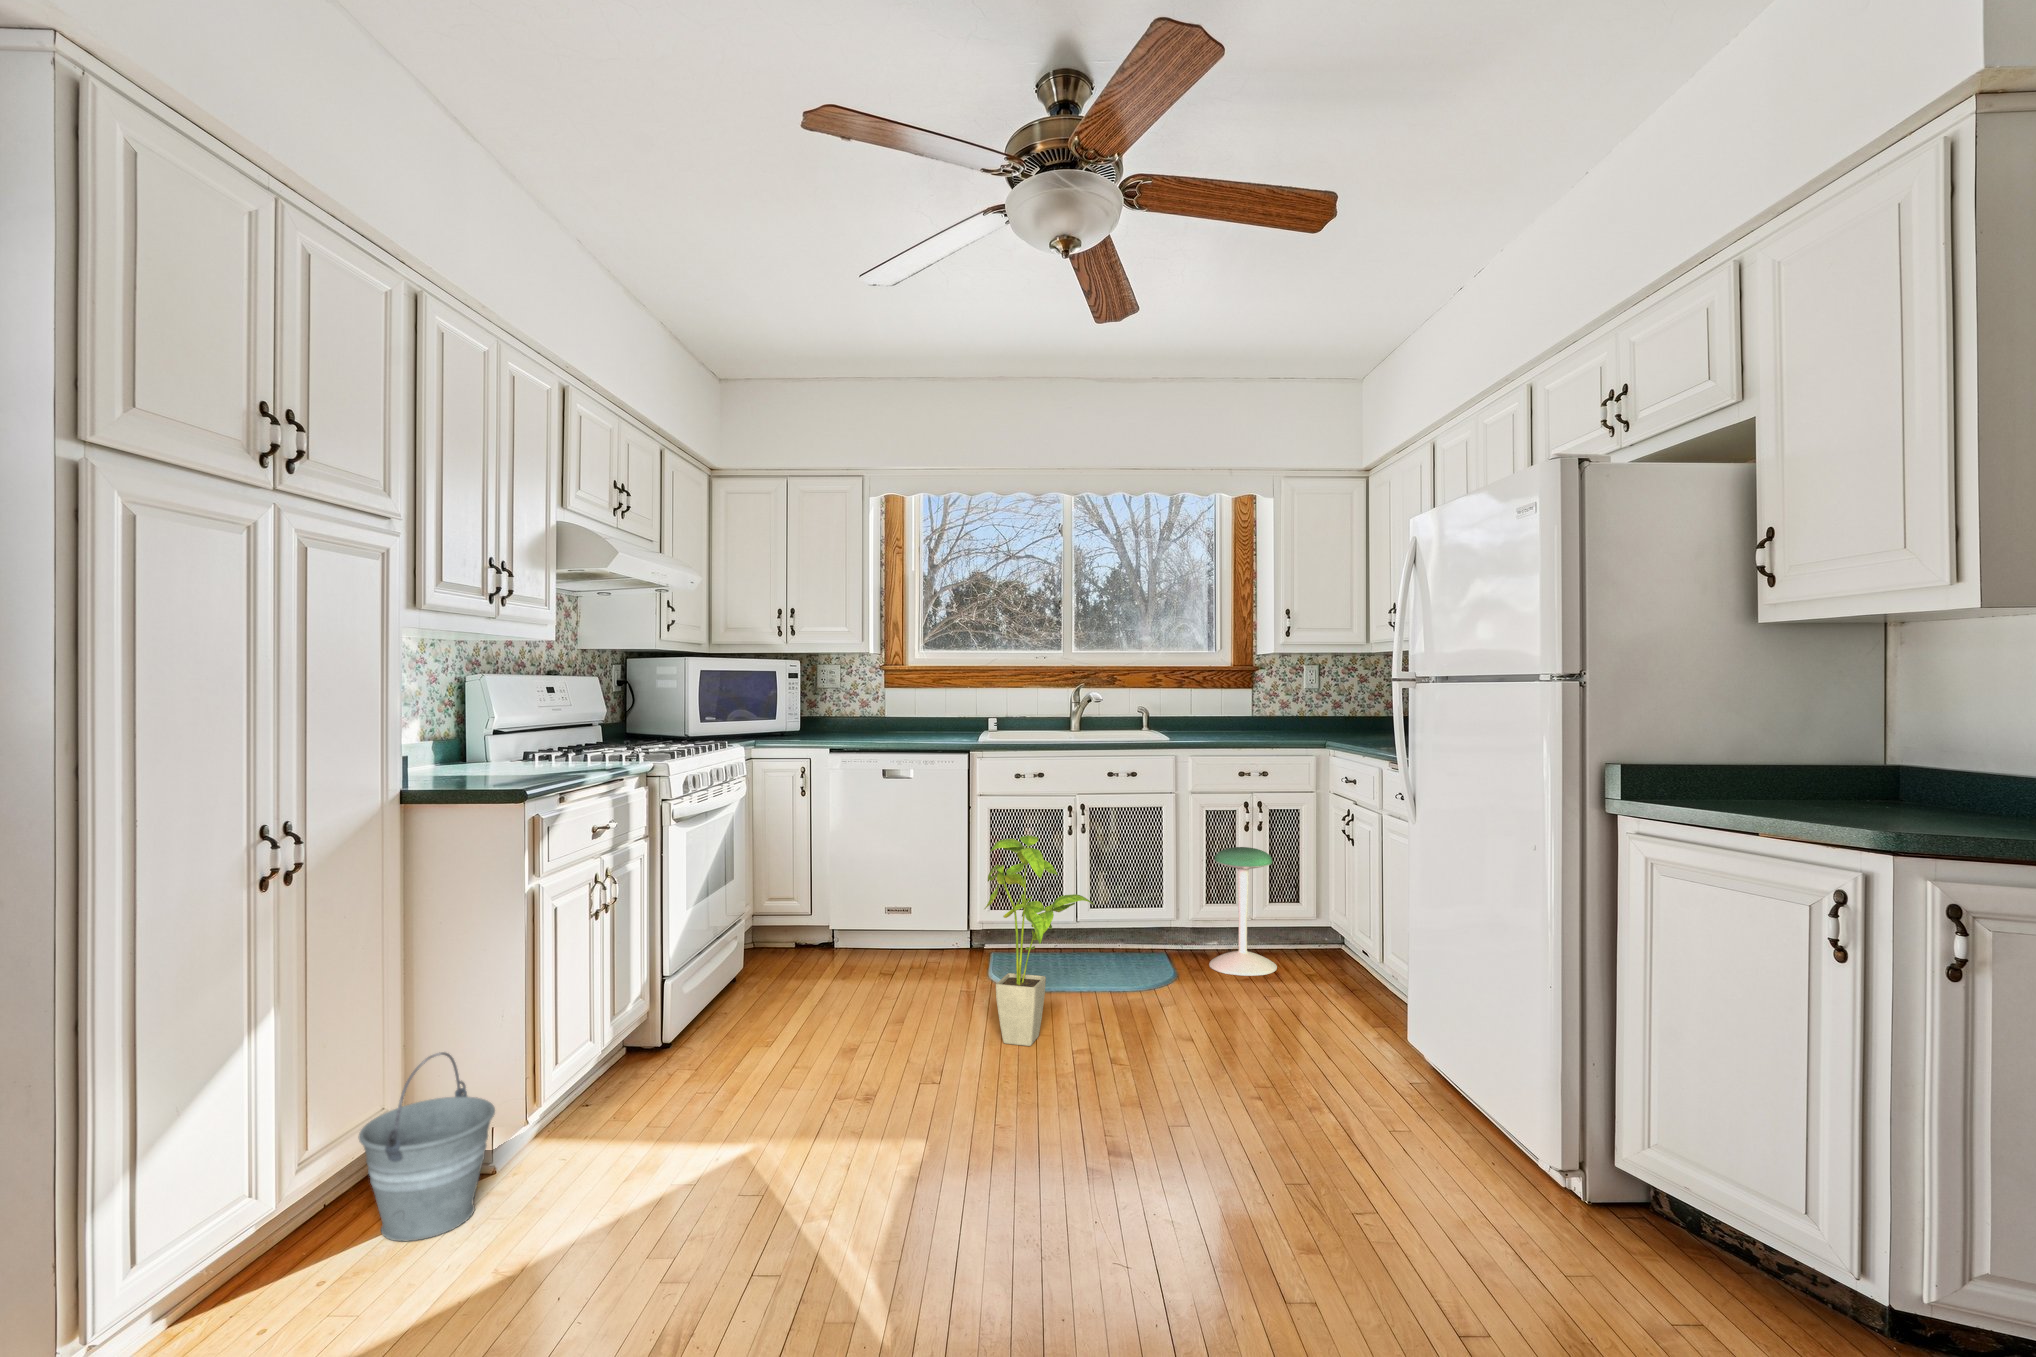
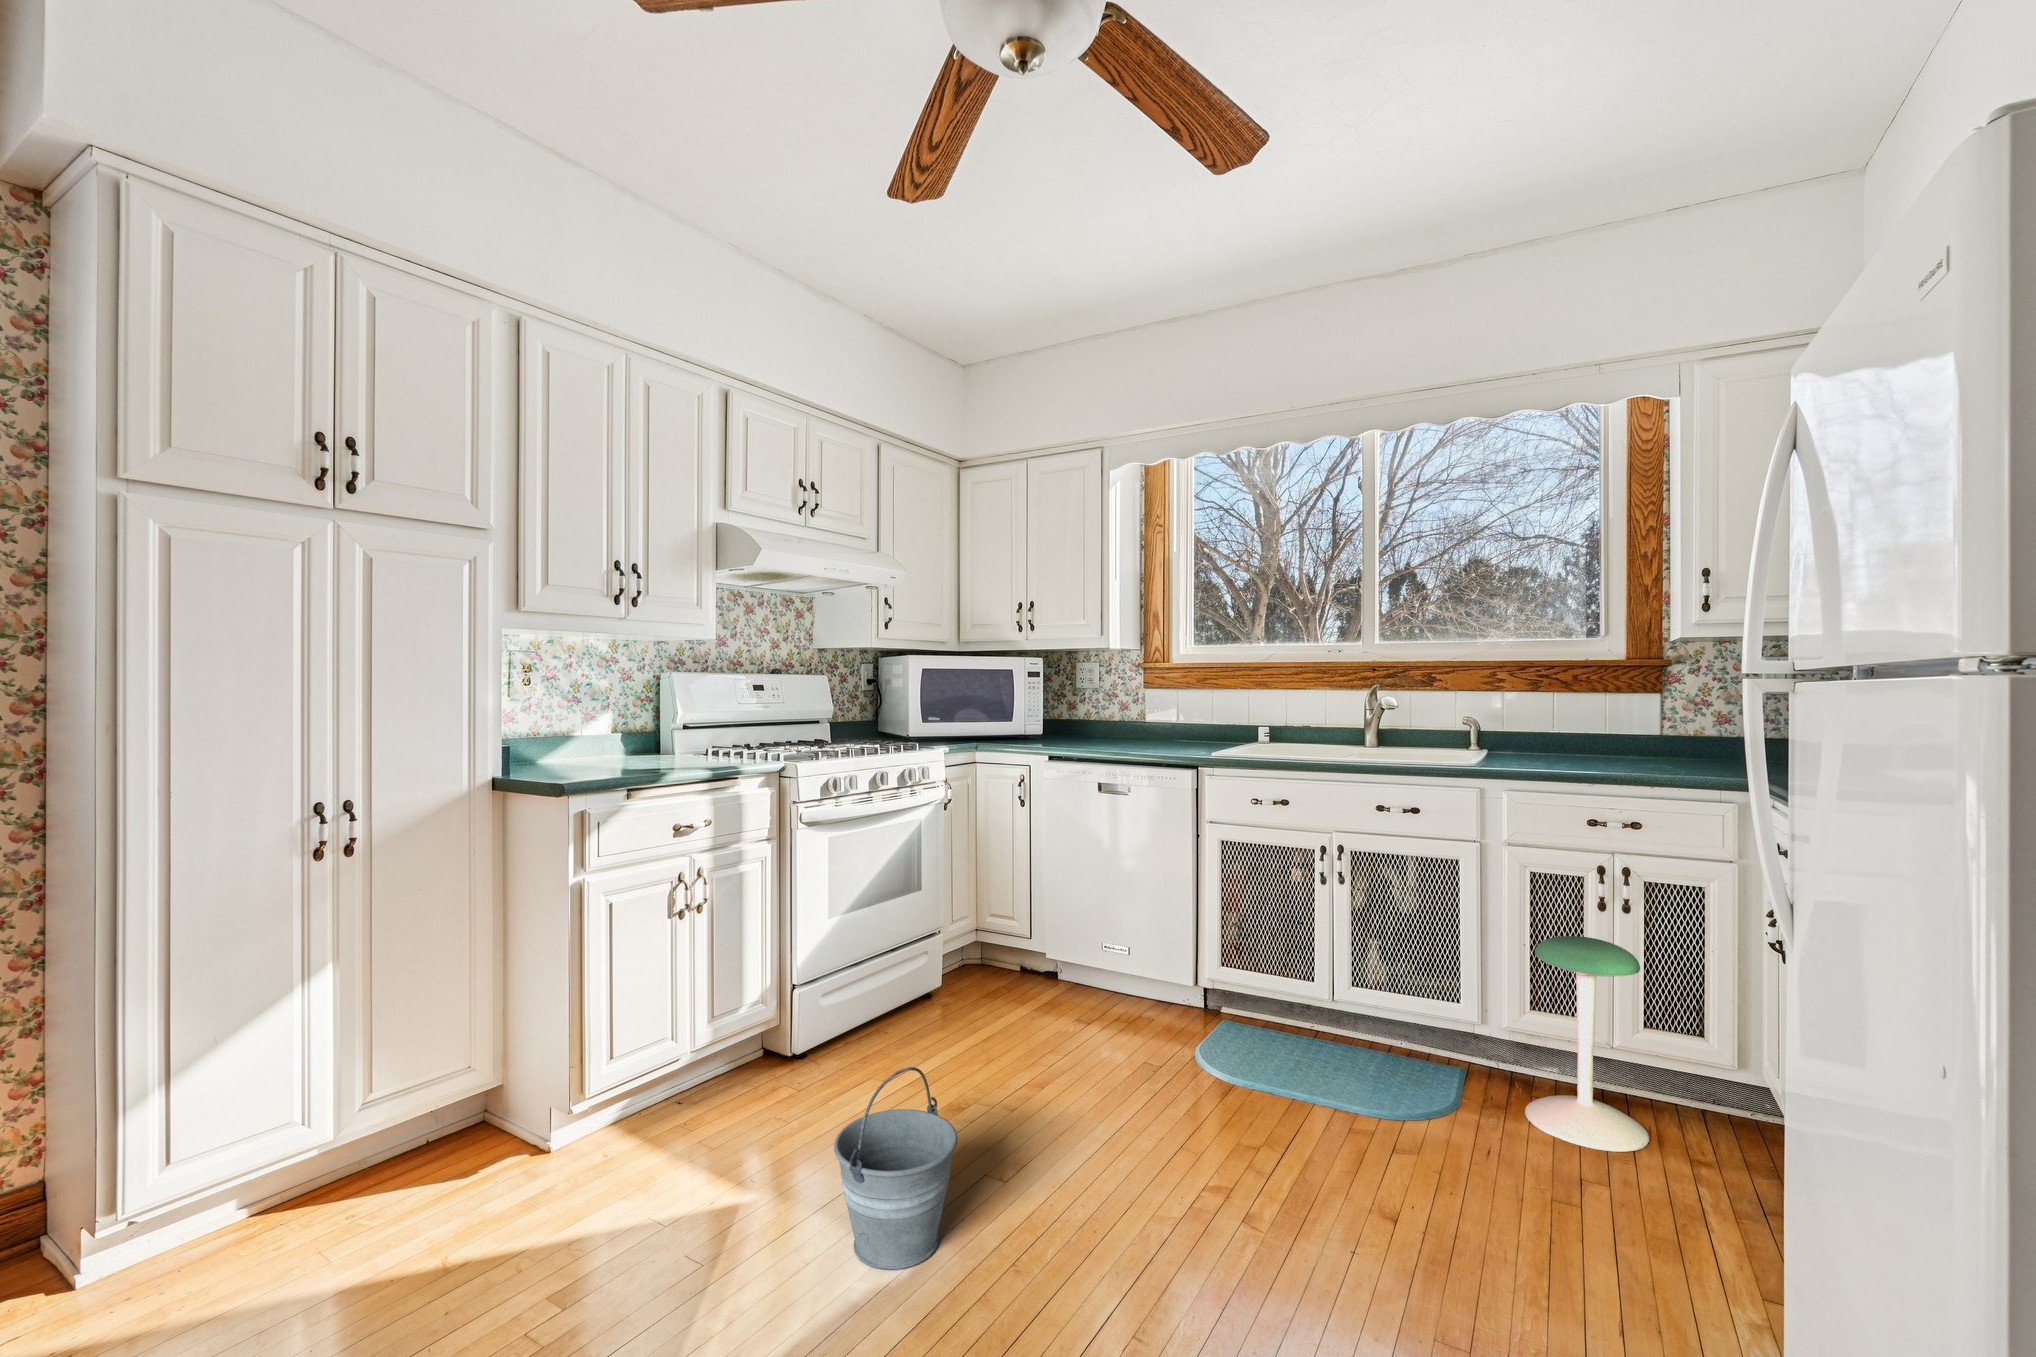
house plant: present [985,835,1093,1046] -> none [1081,894,1239,1191]
bucket: present [358,1052,495,1241] -> present [834,1067,958,1270]

